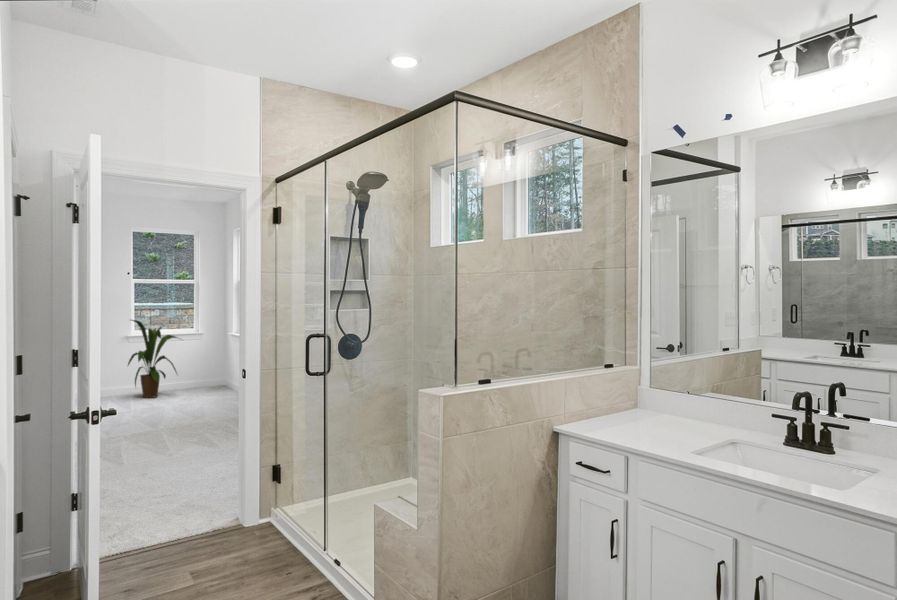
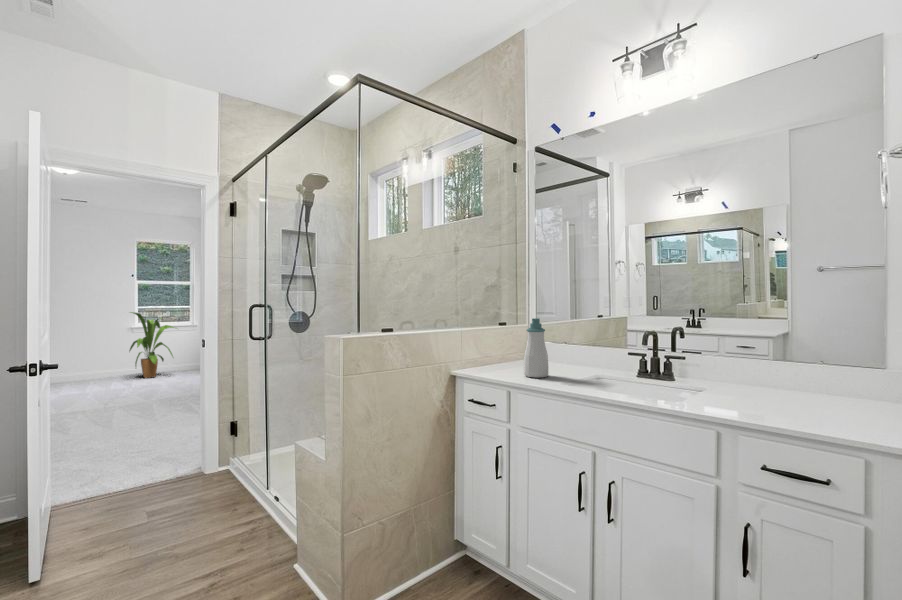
soap bottle: none [643,371,674,442] -> present [524,318,548,378]

